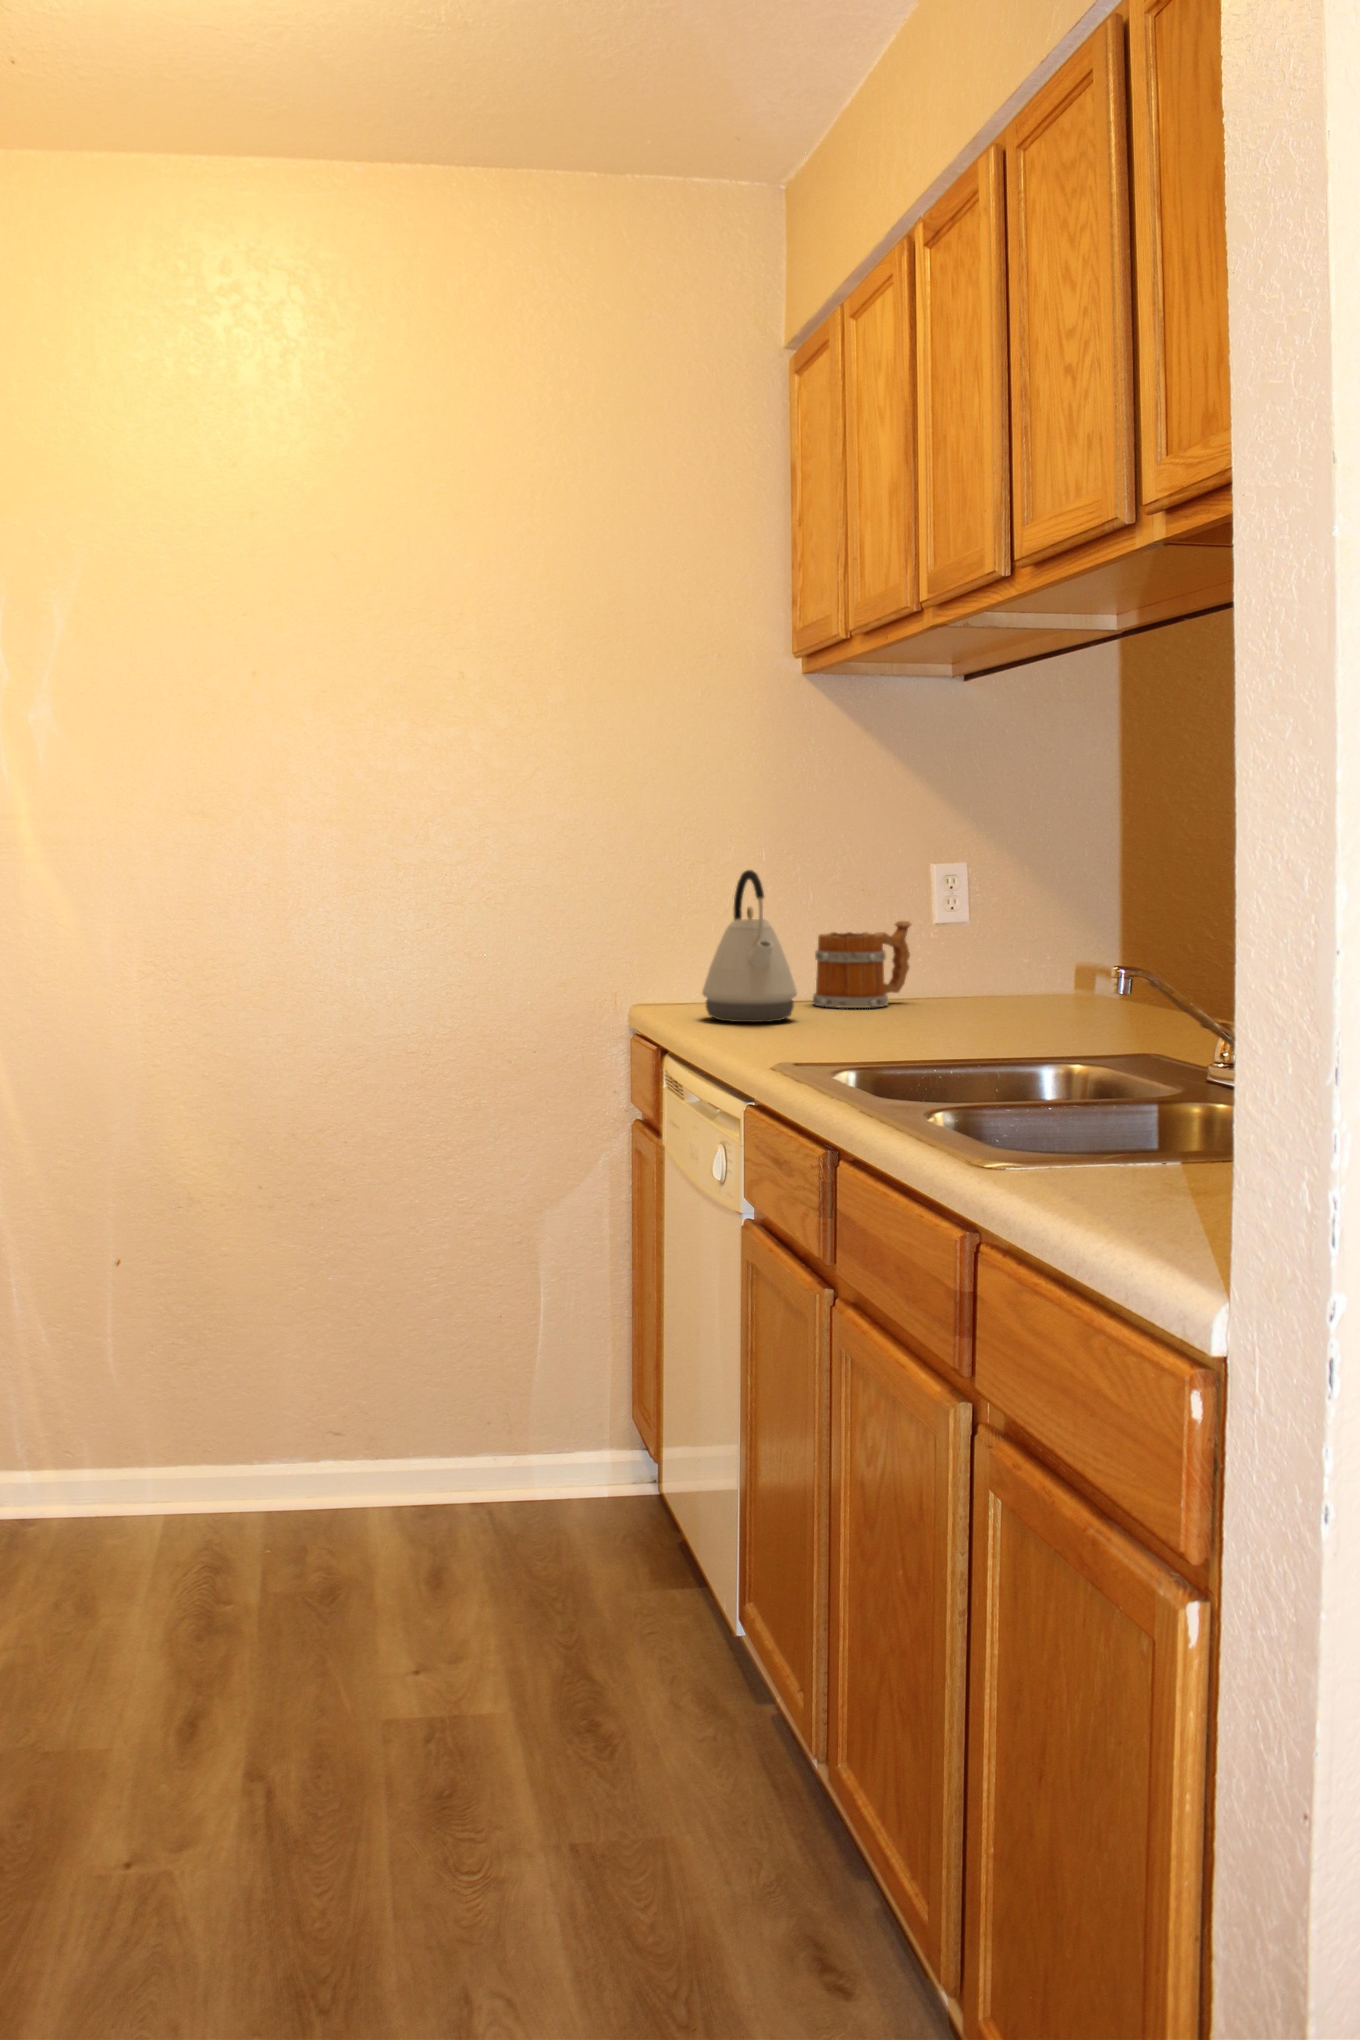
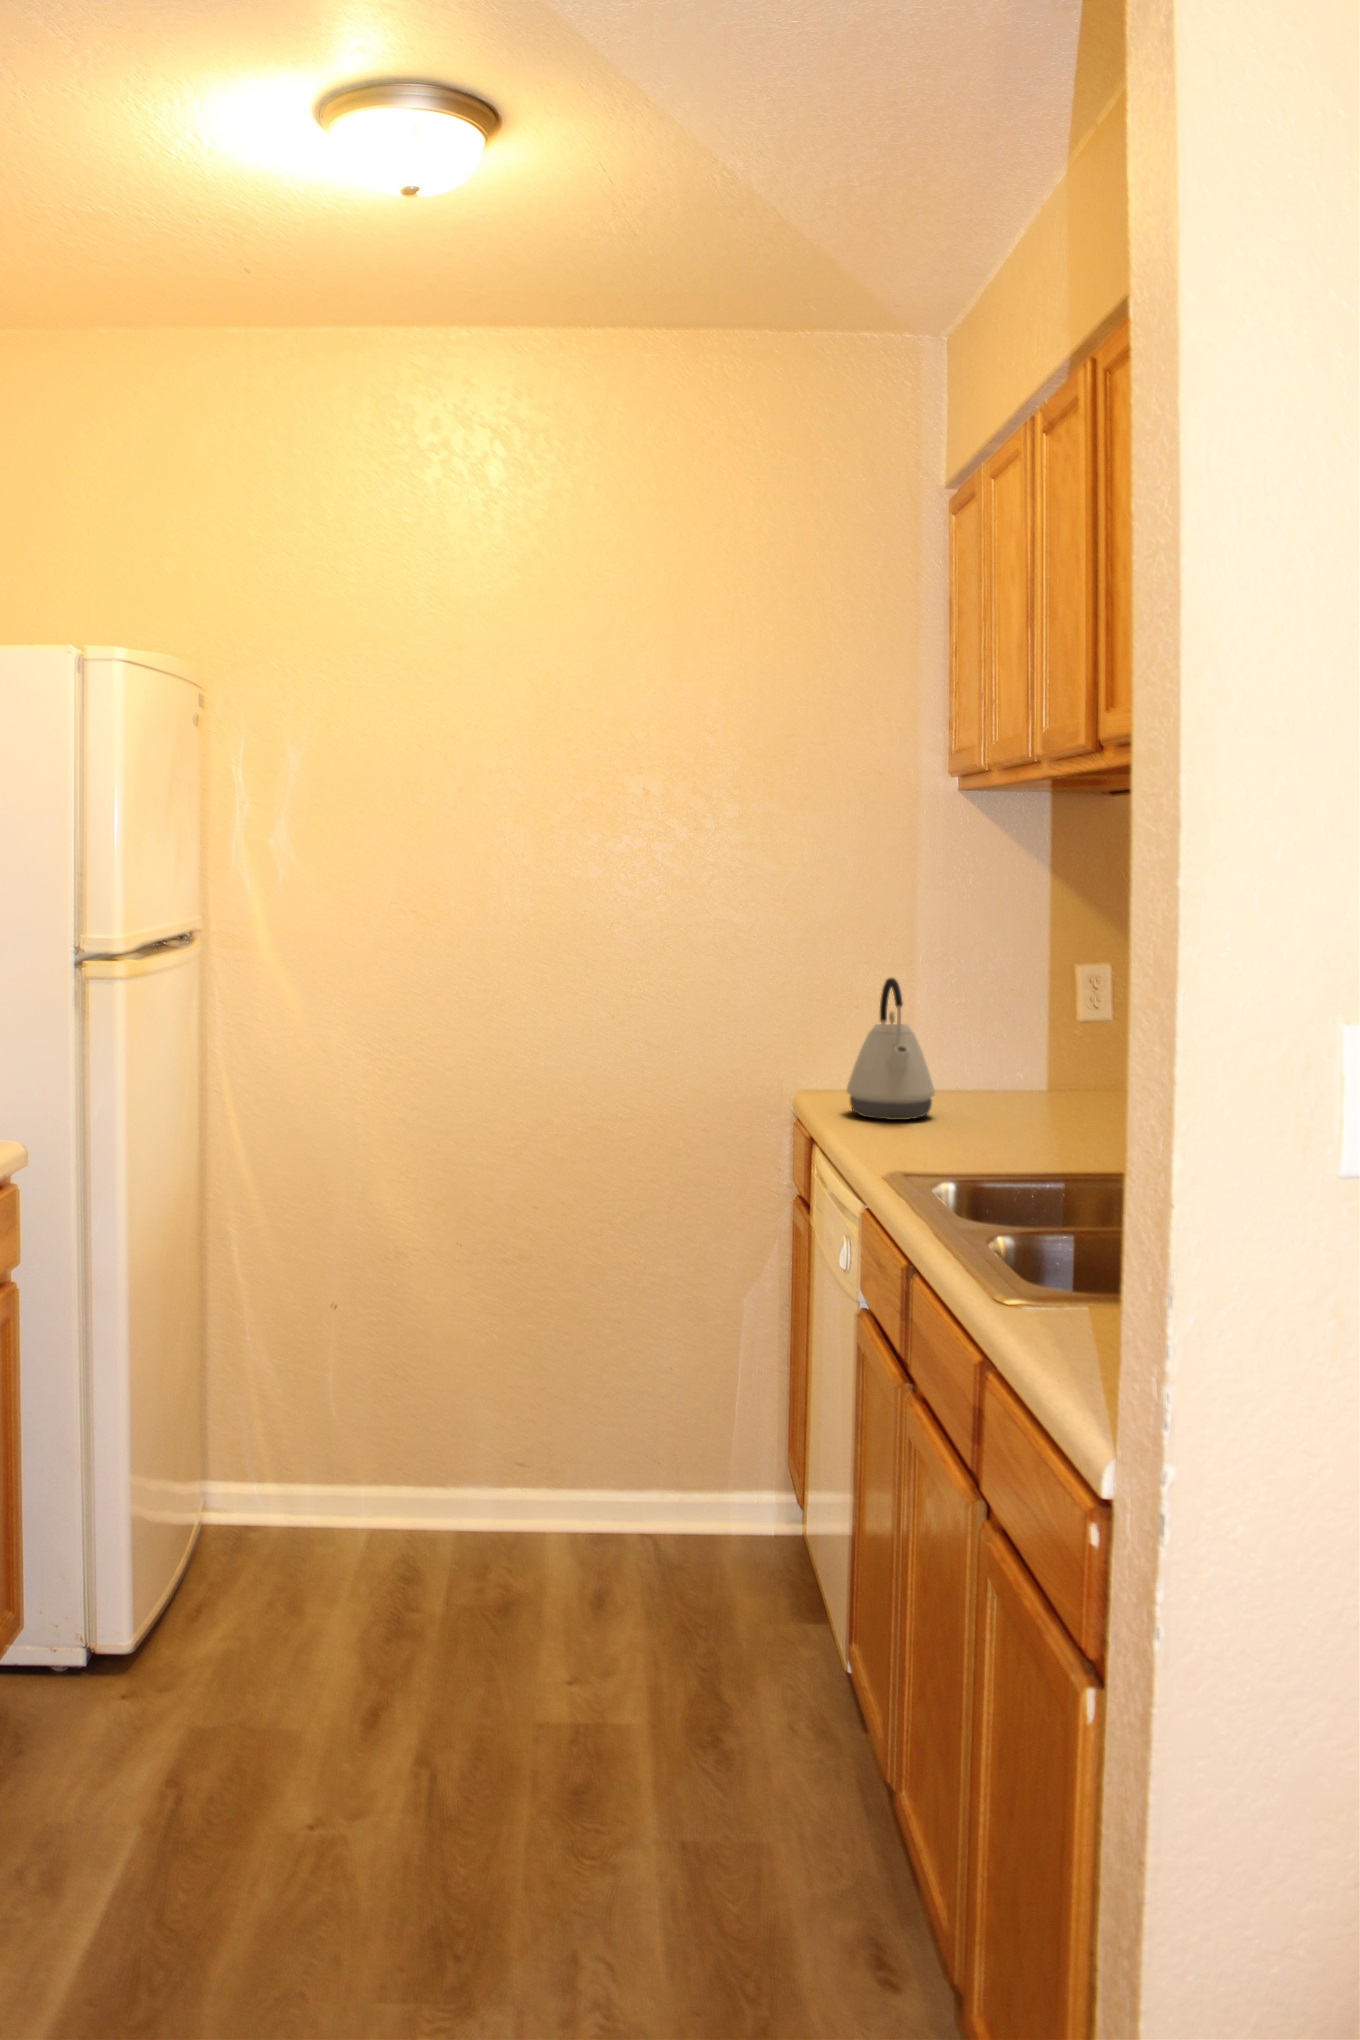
mug: present [813,921,911,1008] -> none [961,1019,1060,1104]

